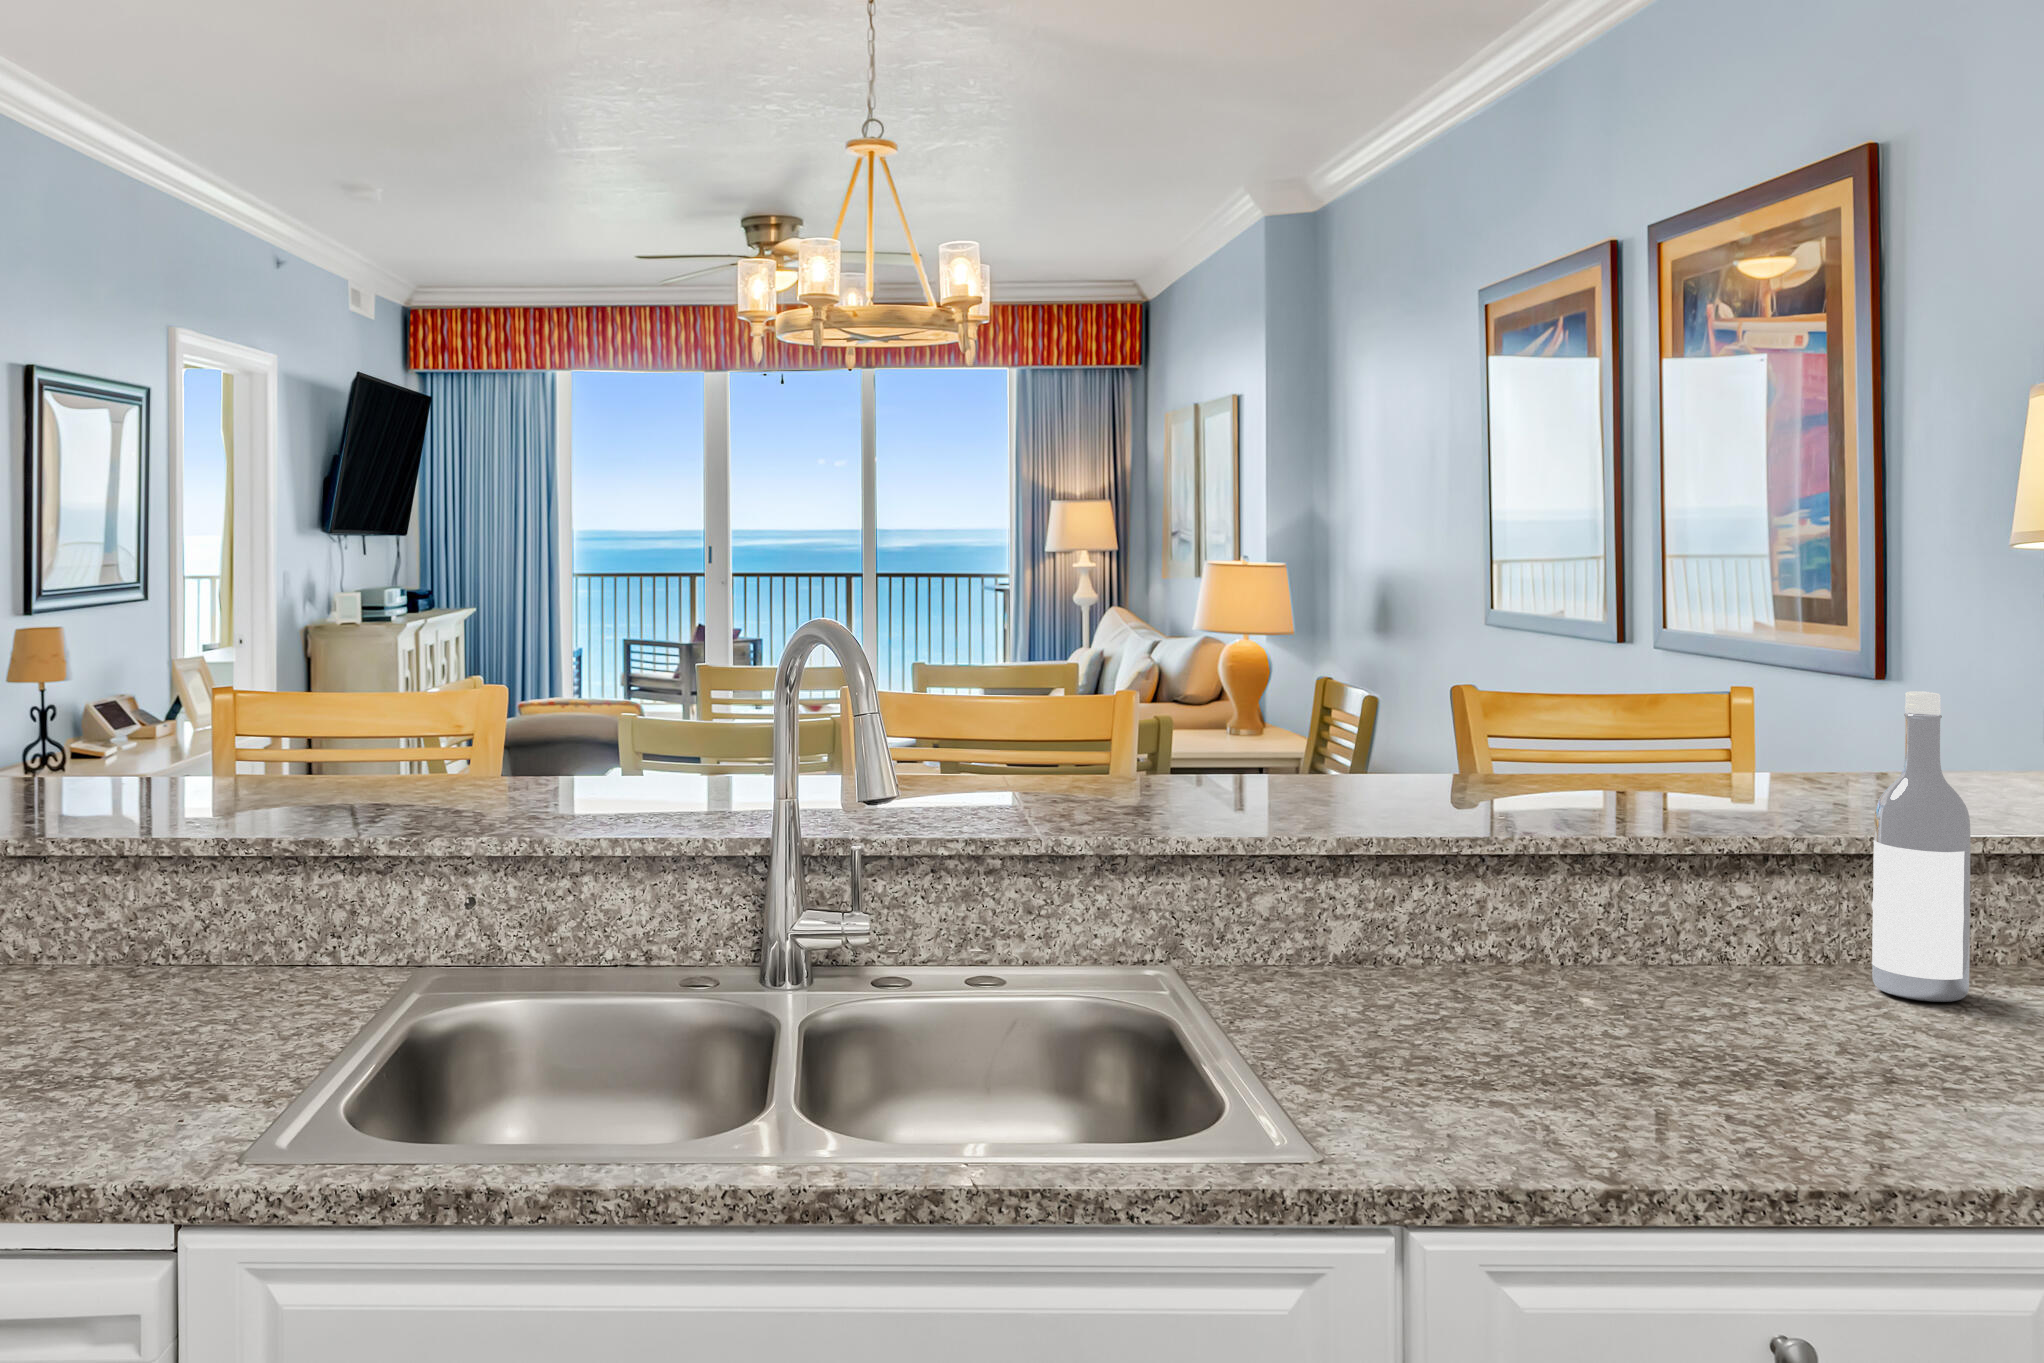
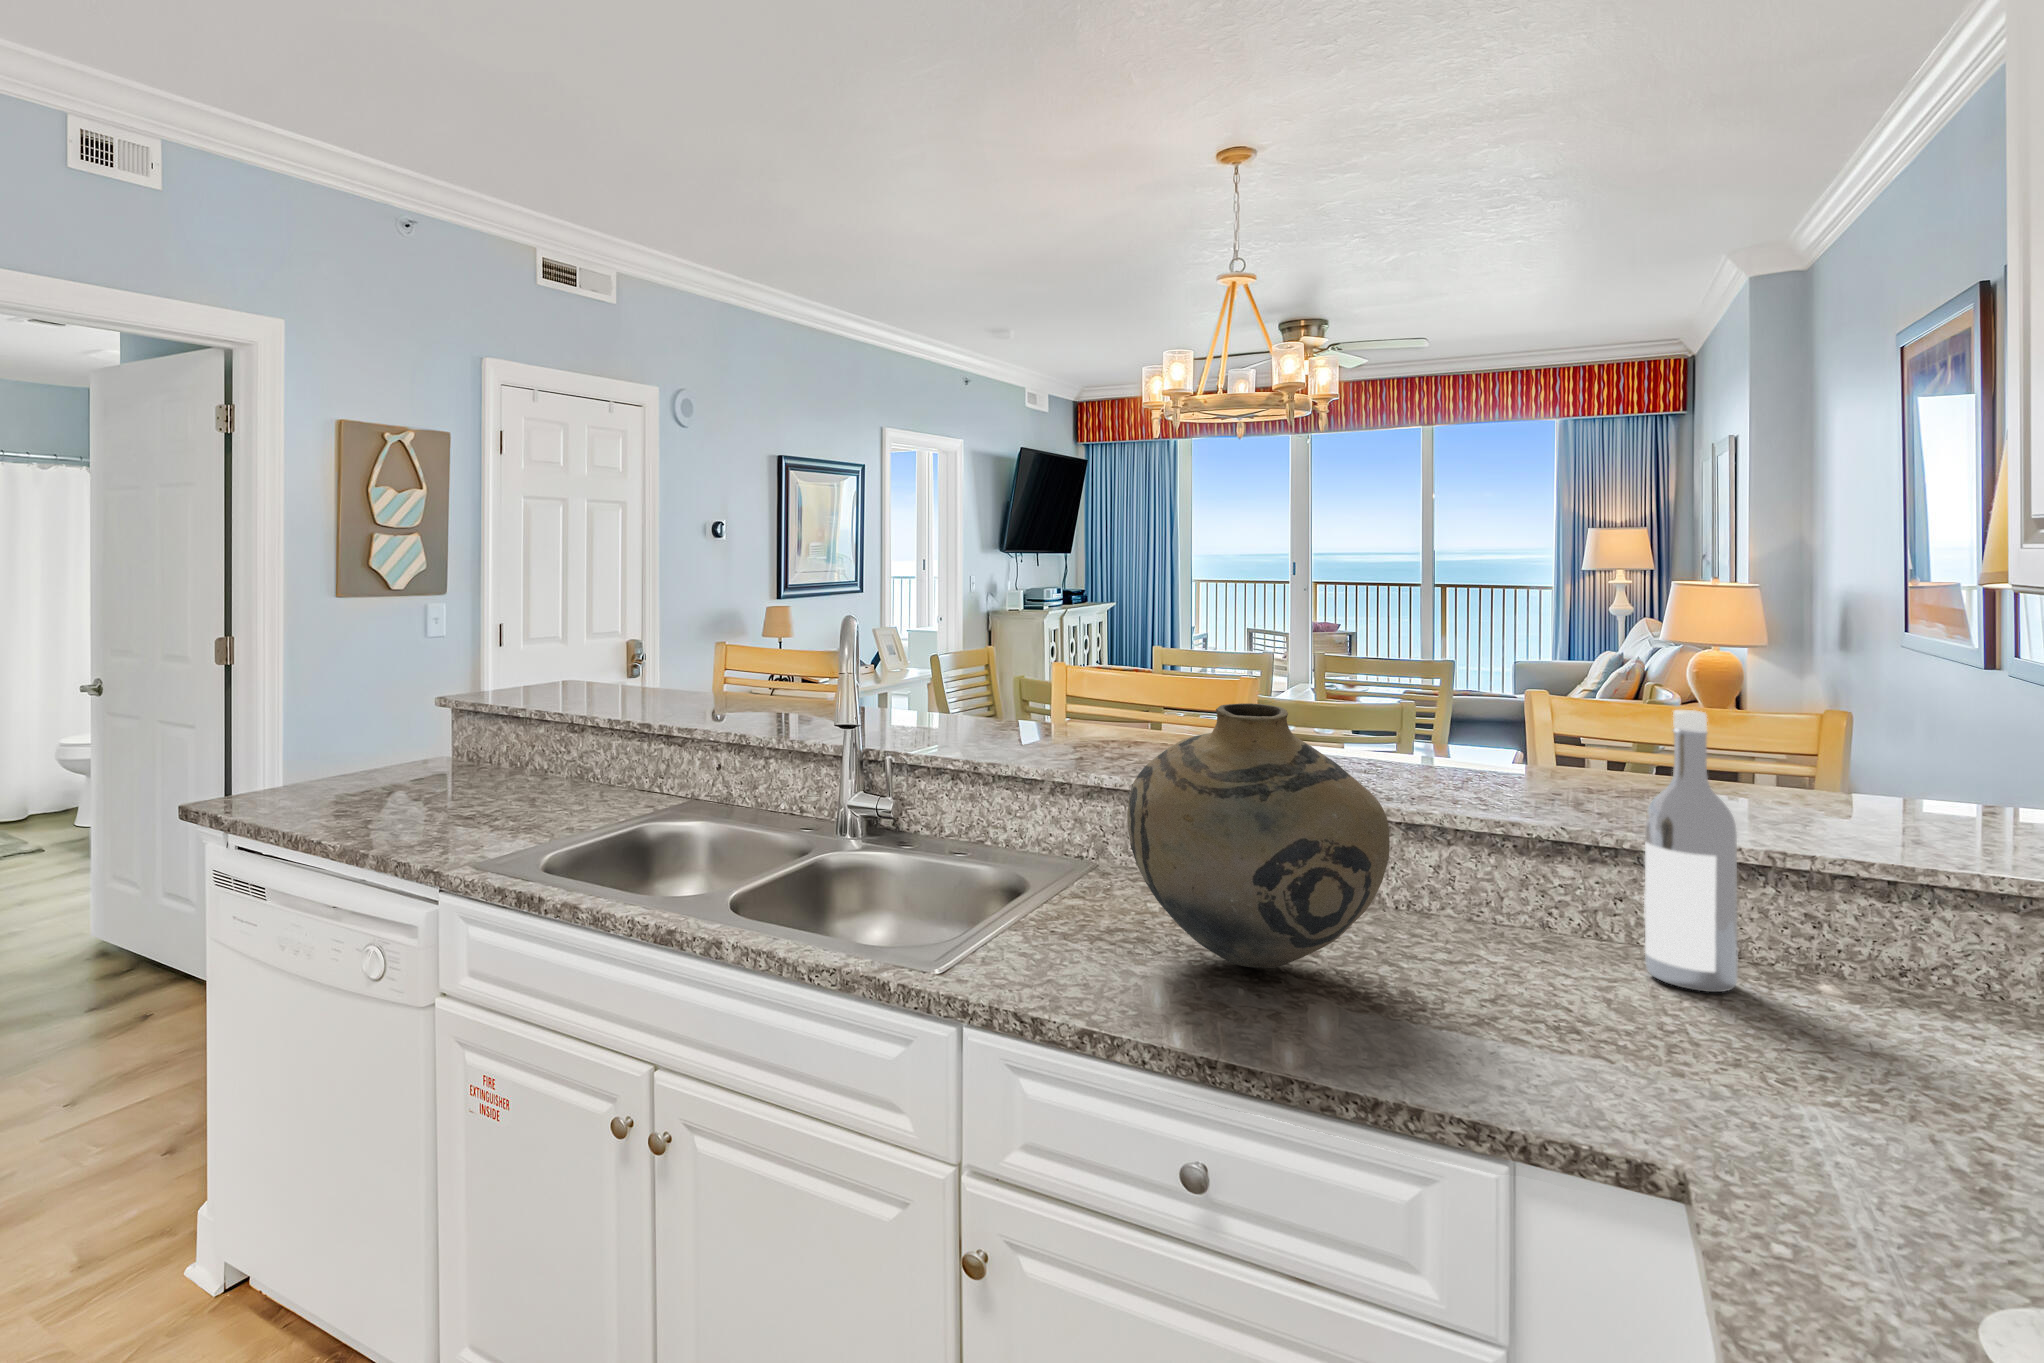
vase: none [1426,723,1776,1068] -> present [1127,703,1390,968]

